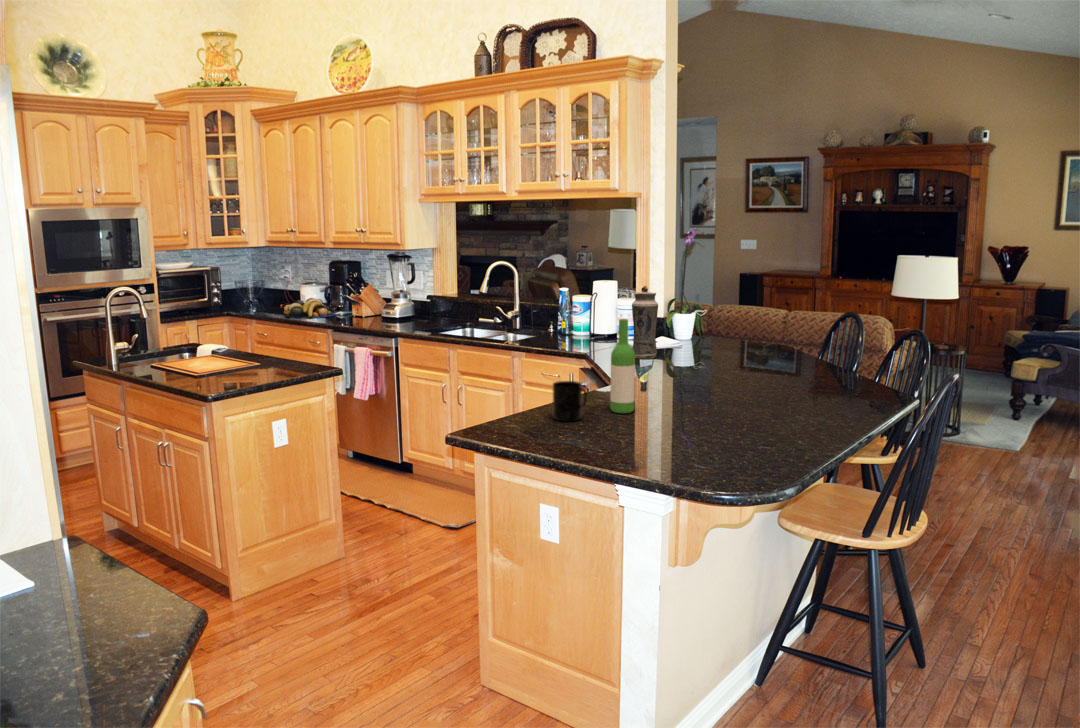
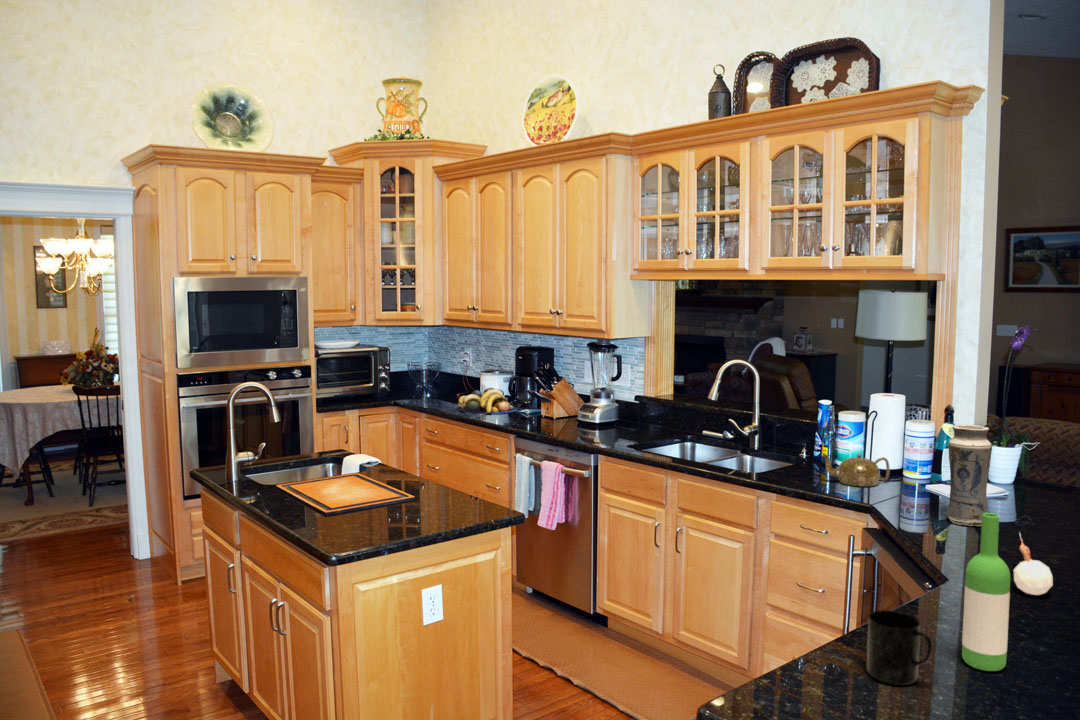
teapot: none [557,322,603,344] -> present [821,454,890,487]
candle: none [656,347,677,384] -> present [1014,538,1053,595]

